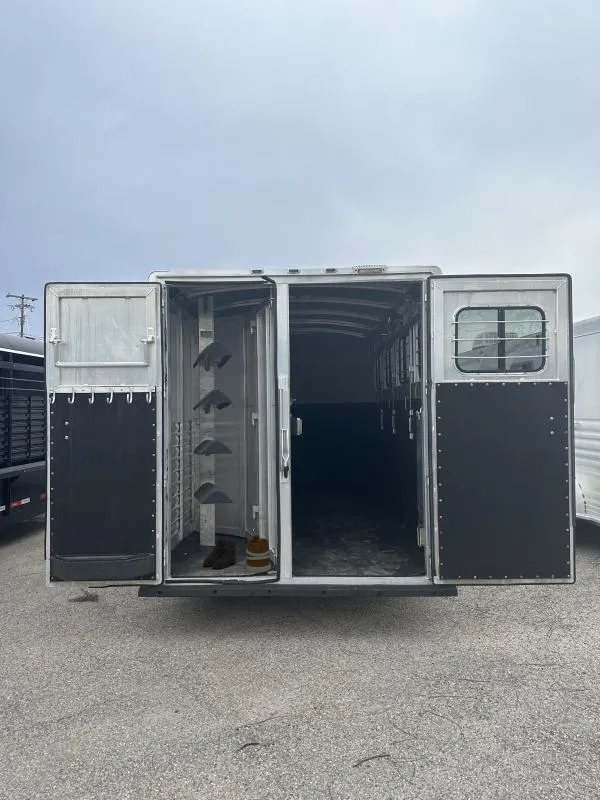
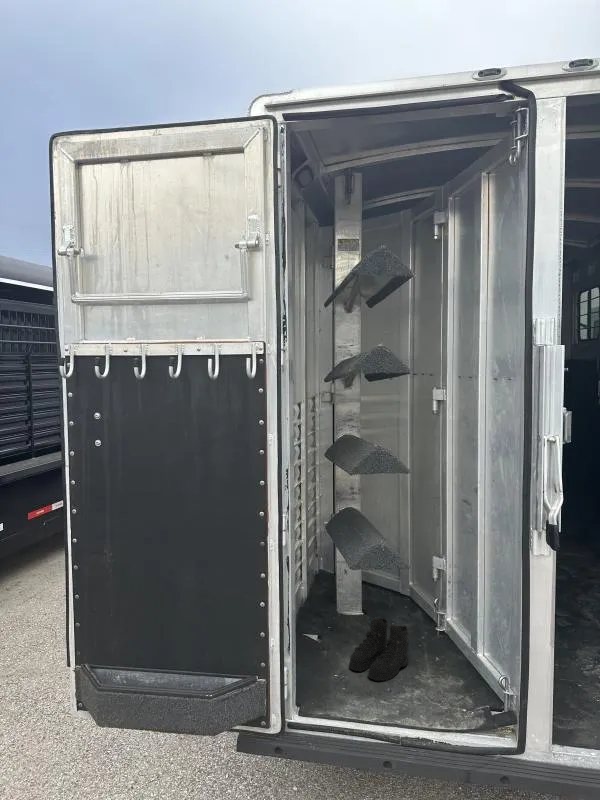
wooden bucket: present [246,523,271,572] -> none [431,602,481,702]

